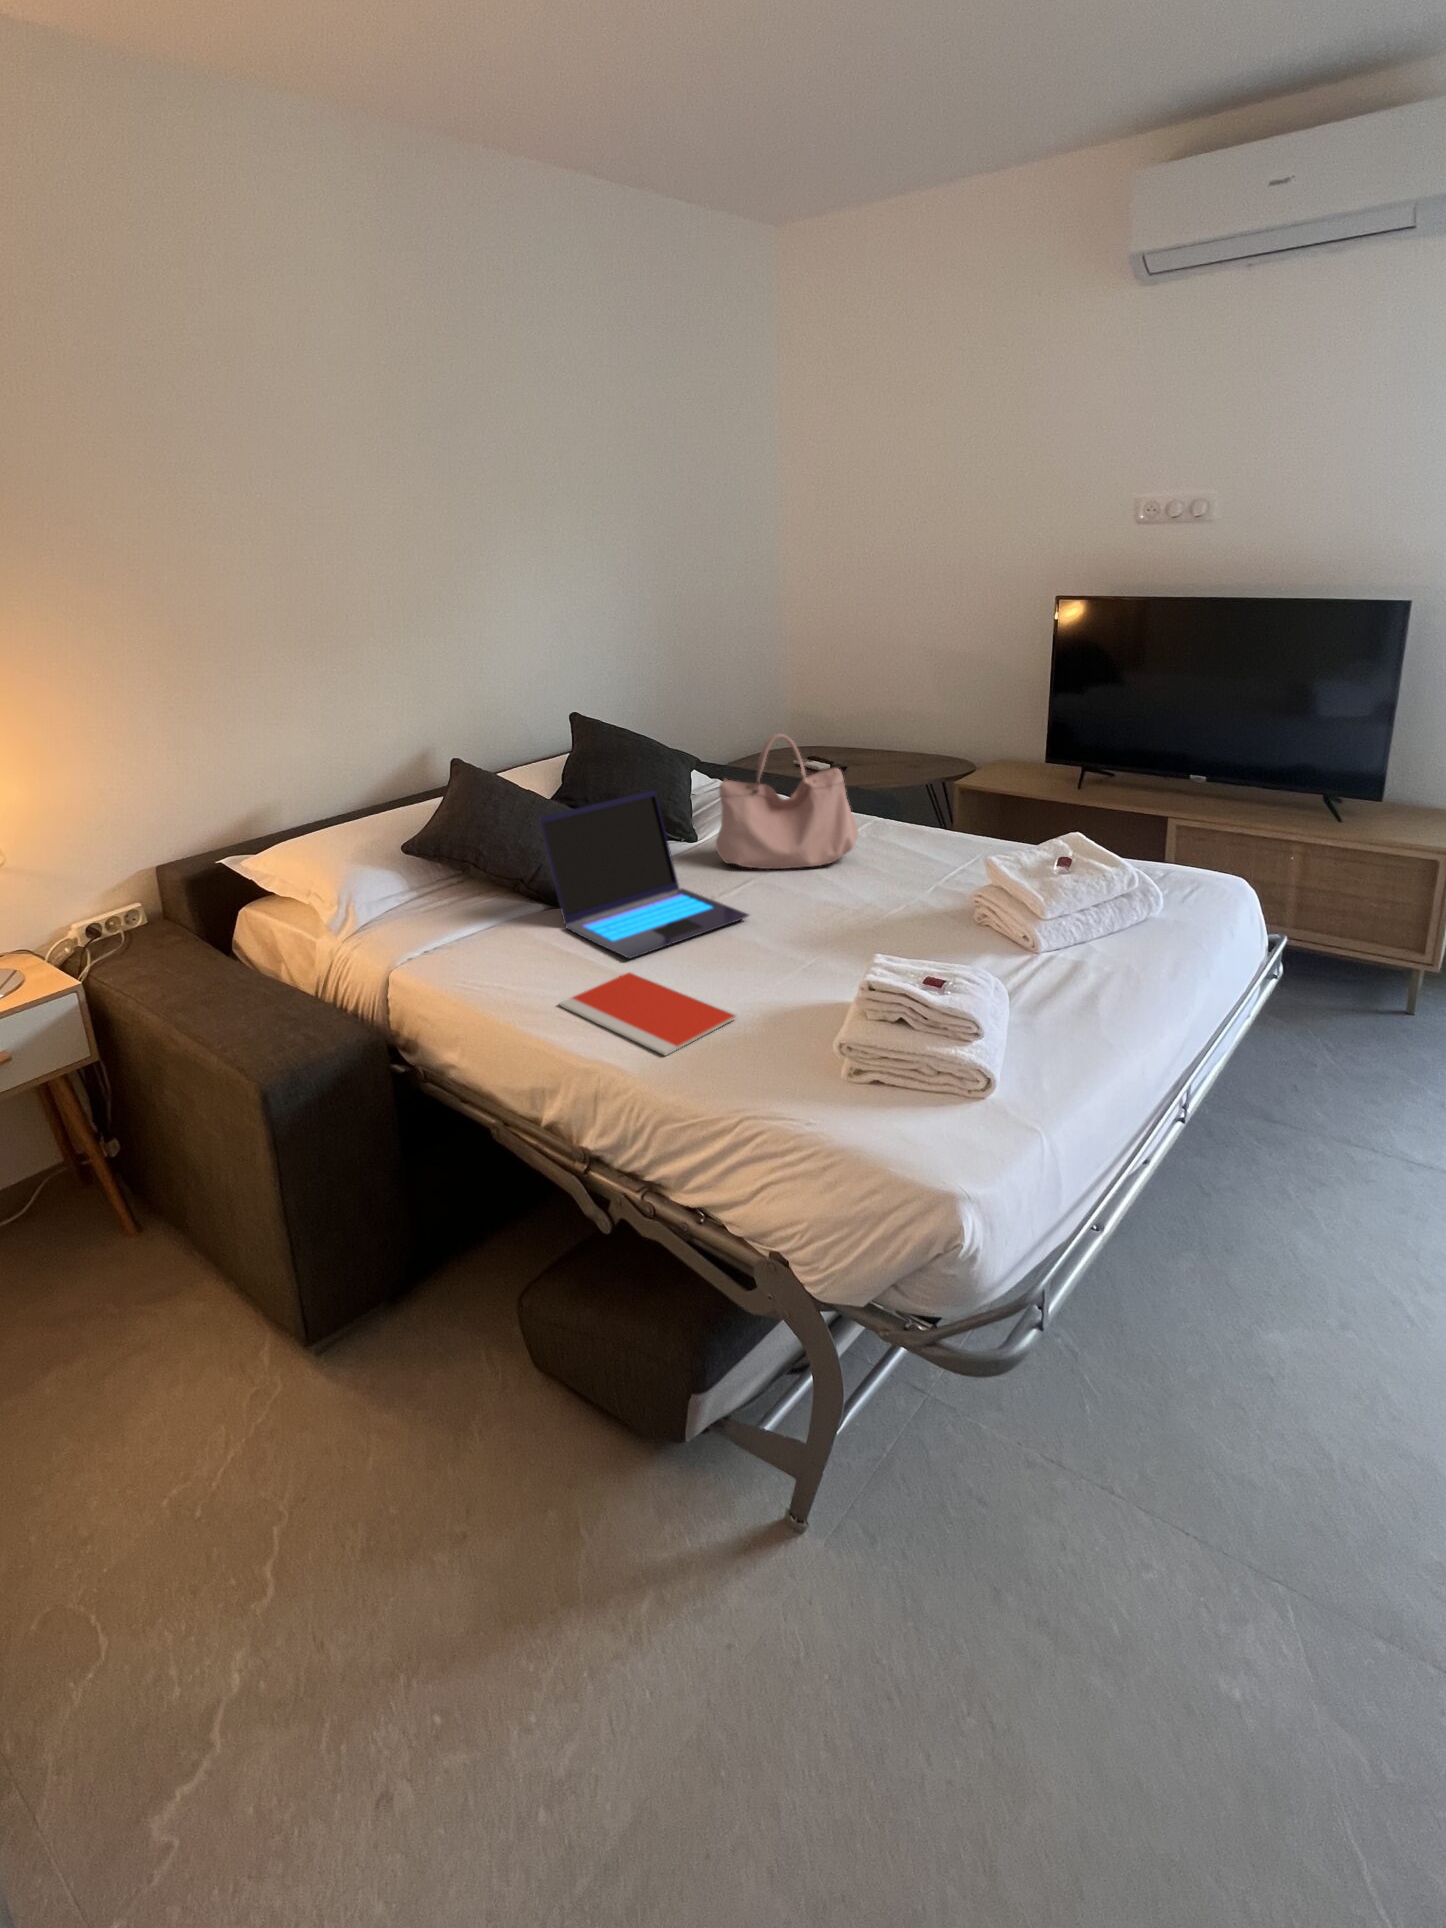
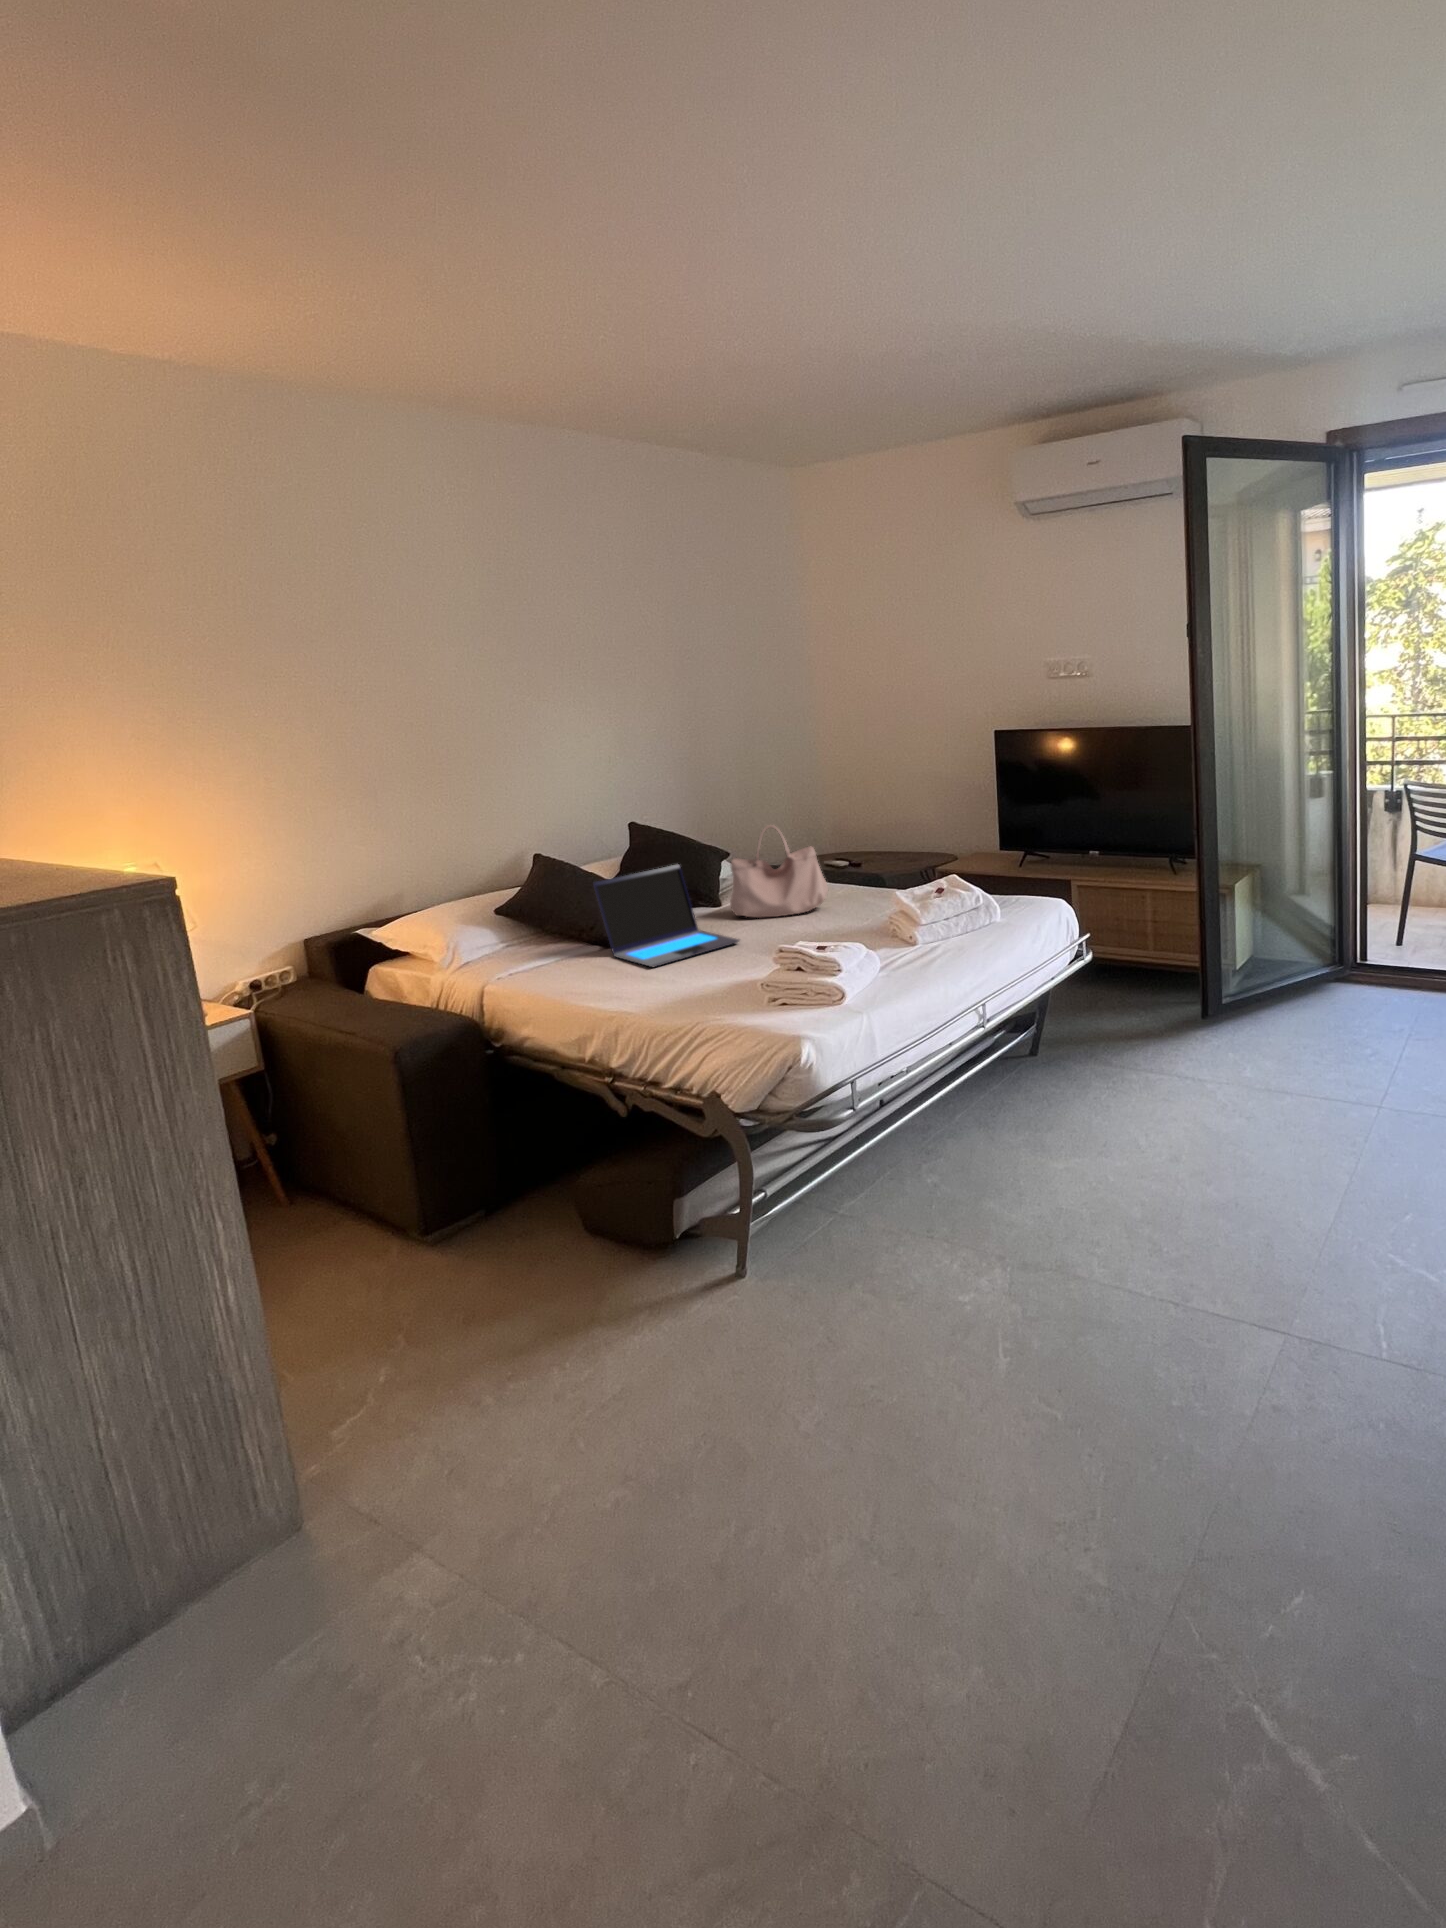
notebook: present [559,973,736,1055] -> none [599,973,712,1006]

